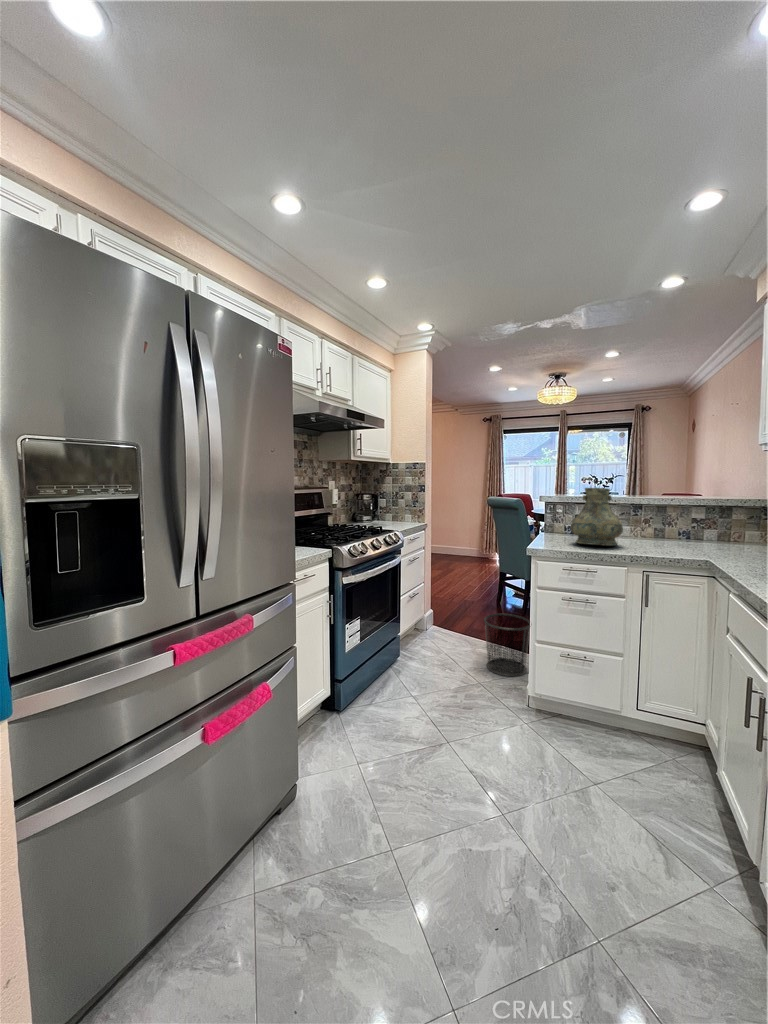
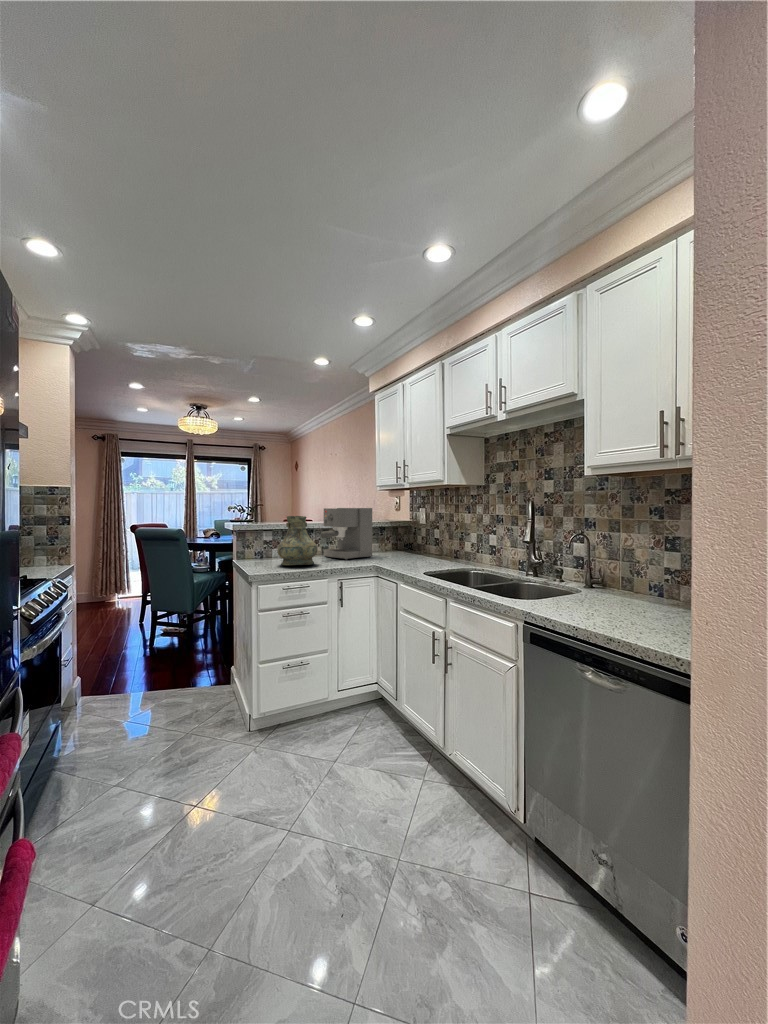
coffee maker: none [637,478,729,547] -> present [321,508,372,560]
waste bin: present [484,614,530,676] -> none [178,649,230,717]

